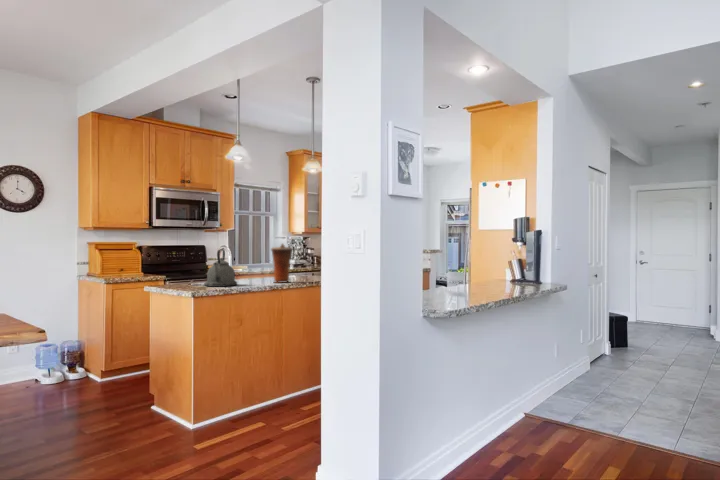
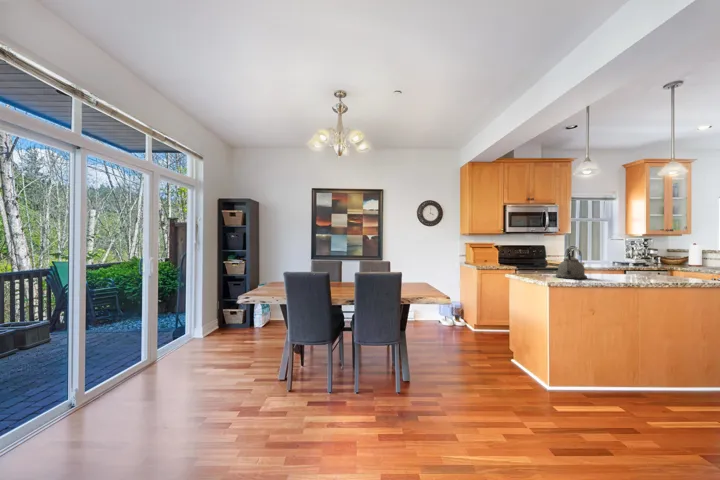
vase: present [271,244,293,283] -> none [623,243,656,280]

